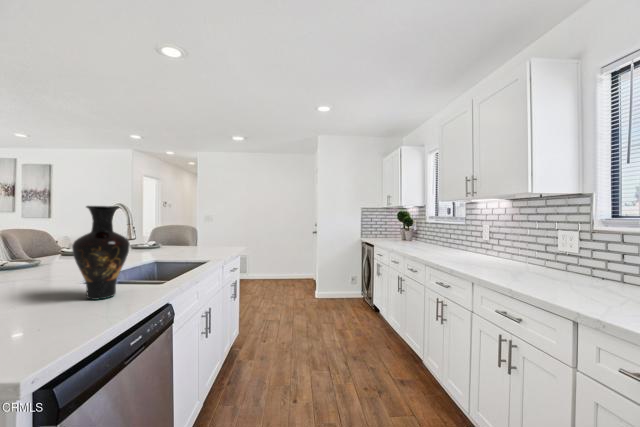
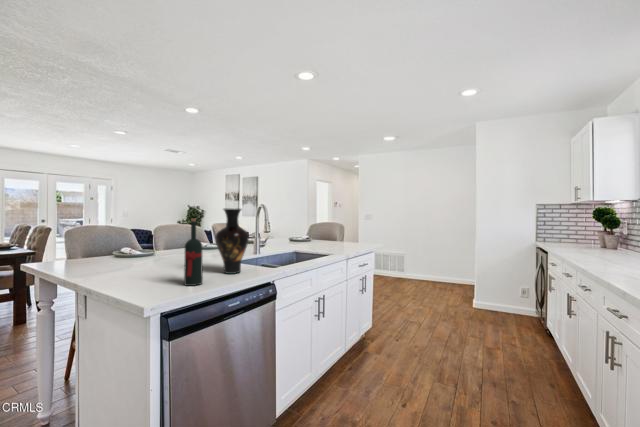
wine bottle: none [33,220,70,329] -> present [184,218,203,286]

